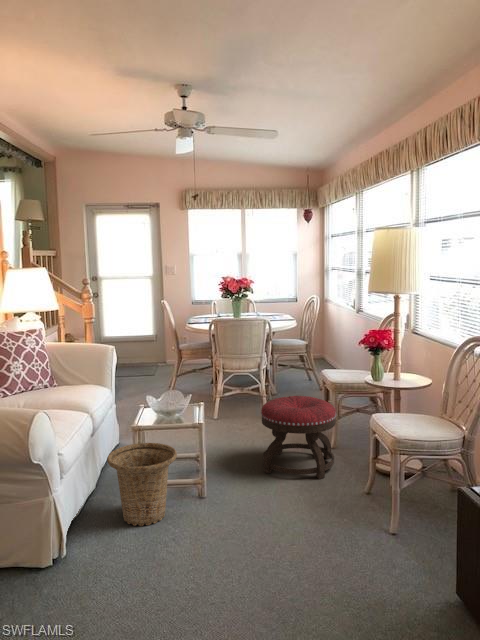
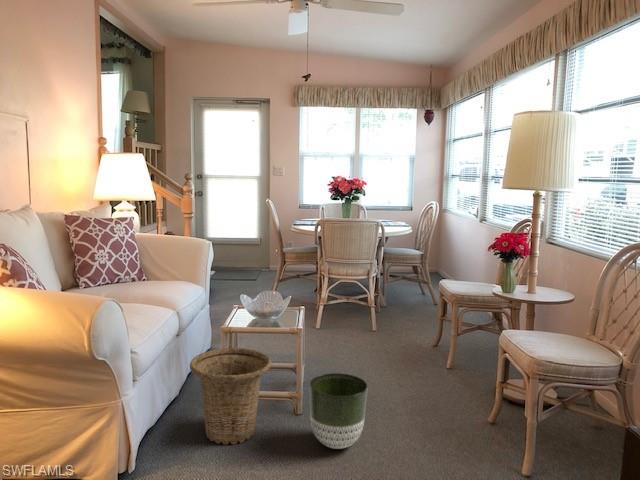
ottoman: present [261,396,336,479] -> none [371,306,458,402]
planter: none [211,459,260,523] -> present [310,373,368,449]

